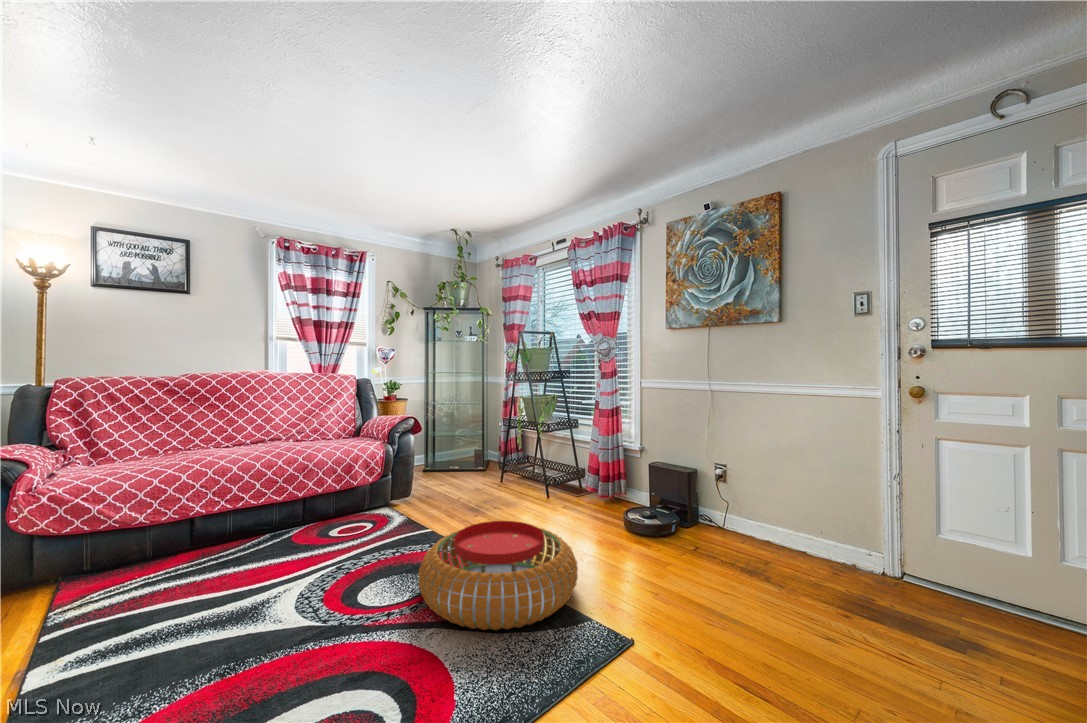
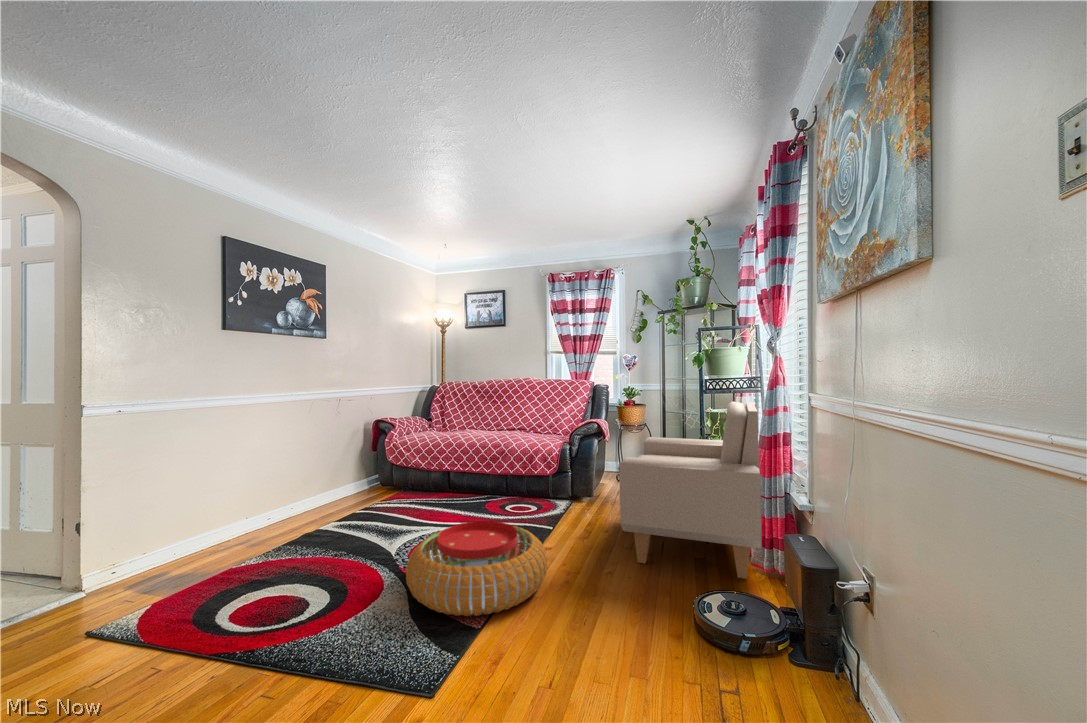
armchair: none [489,387,633,526] -> present [619,402,762,579]

